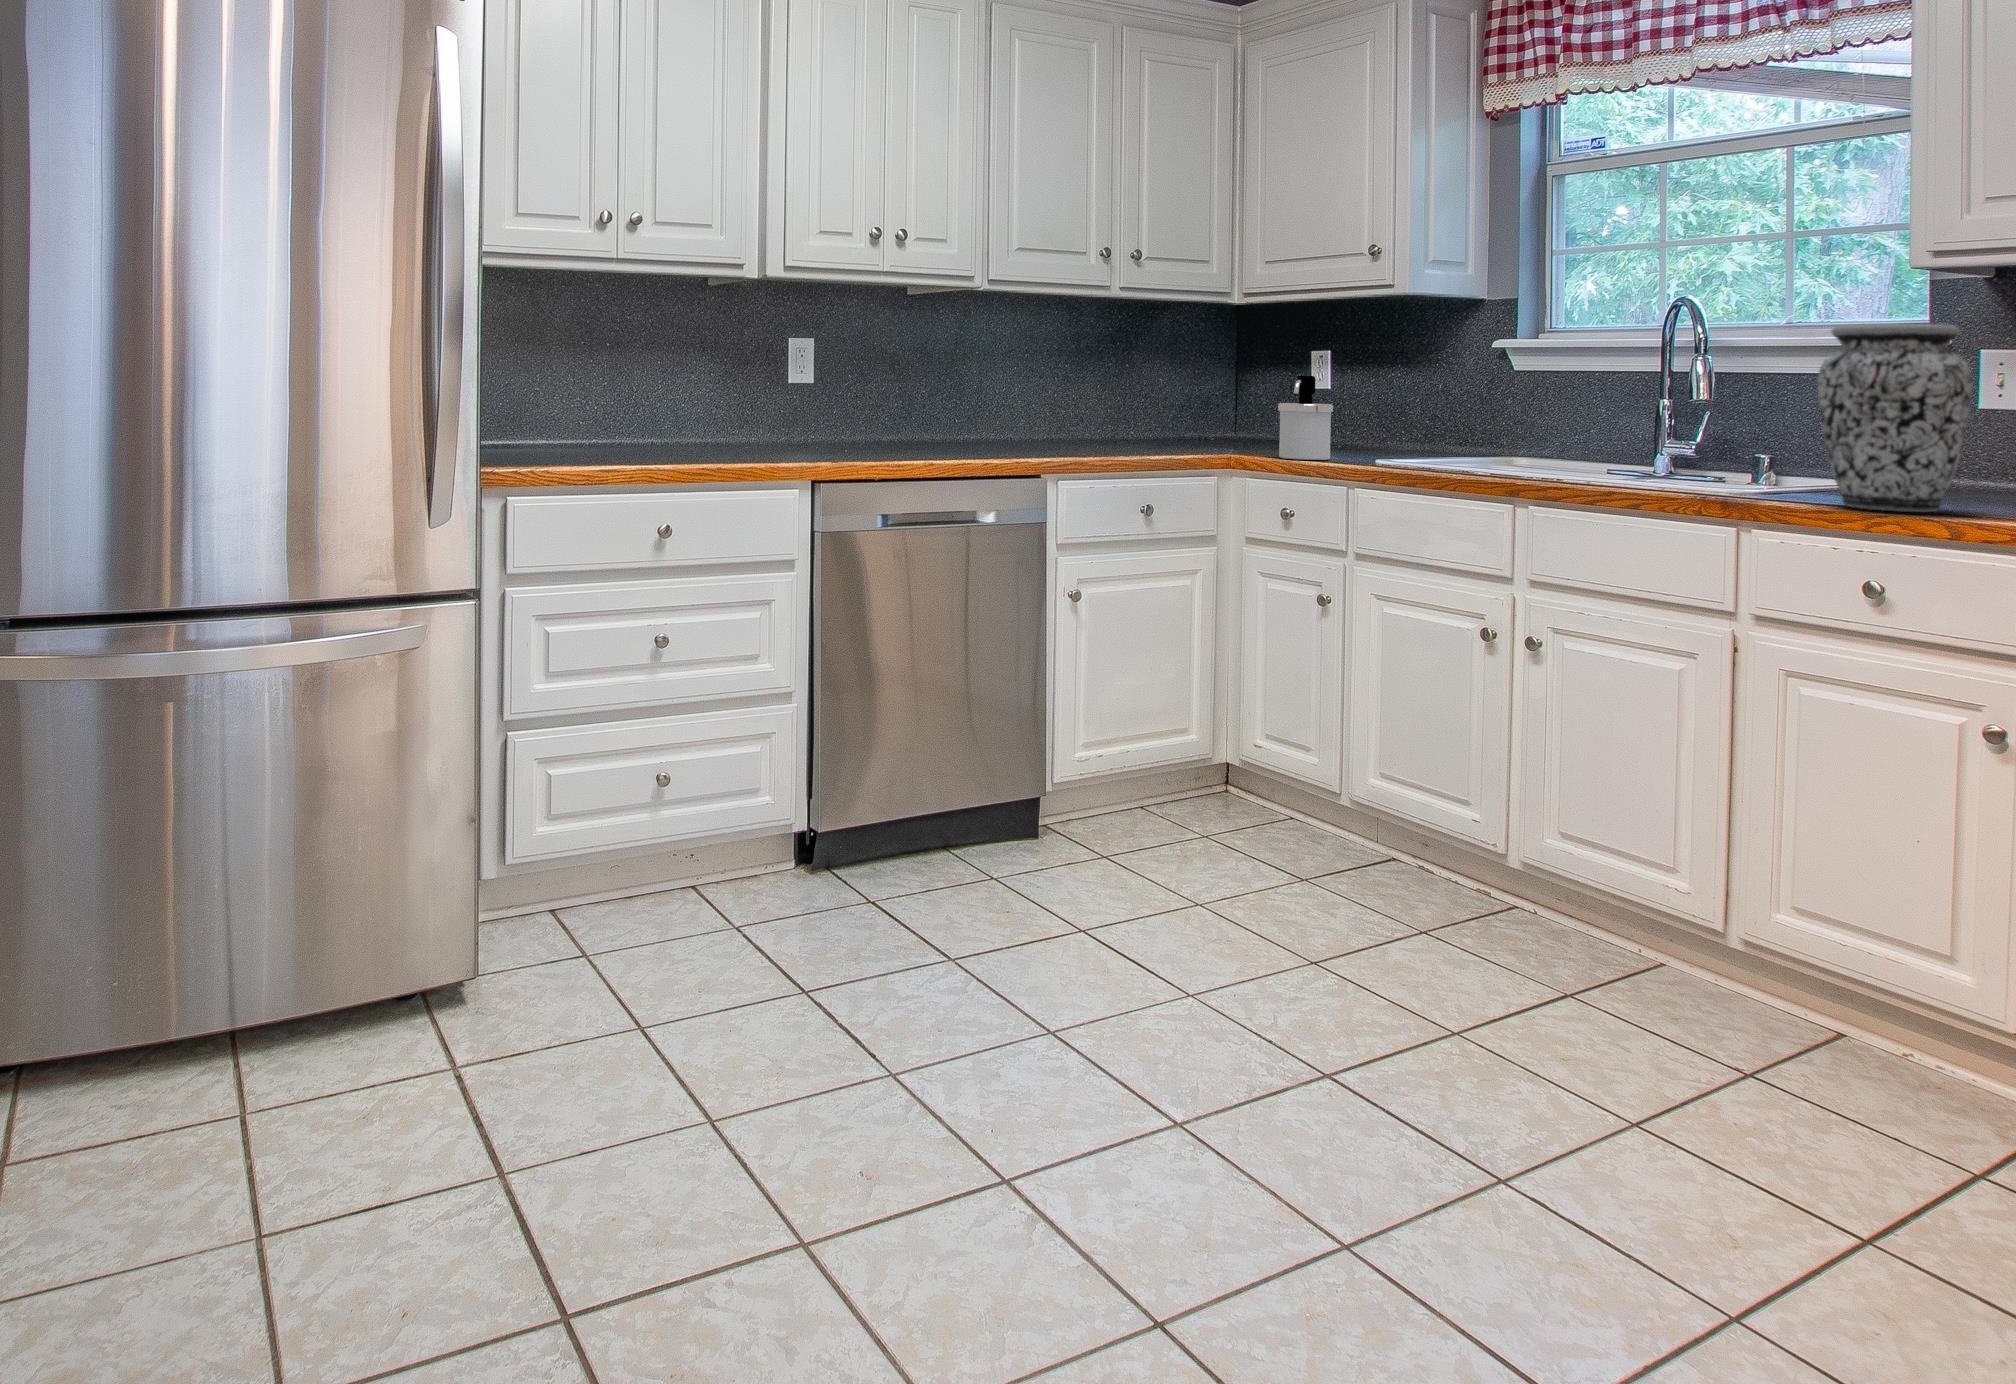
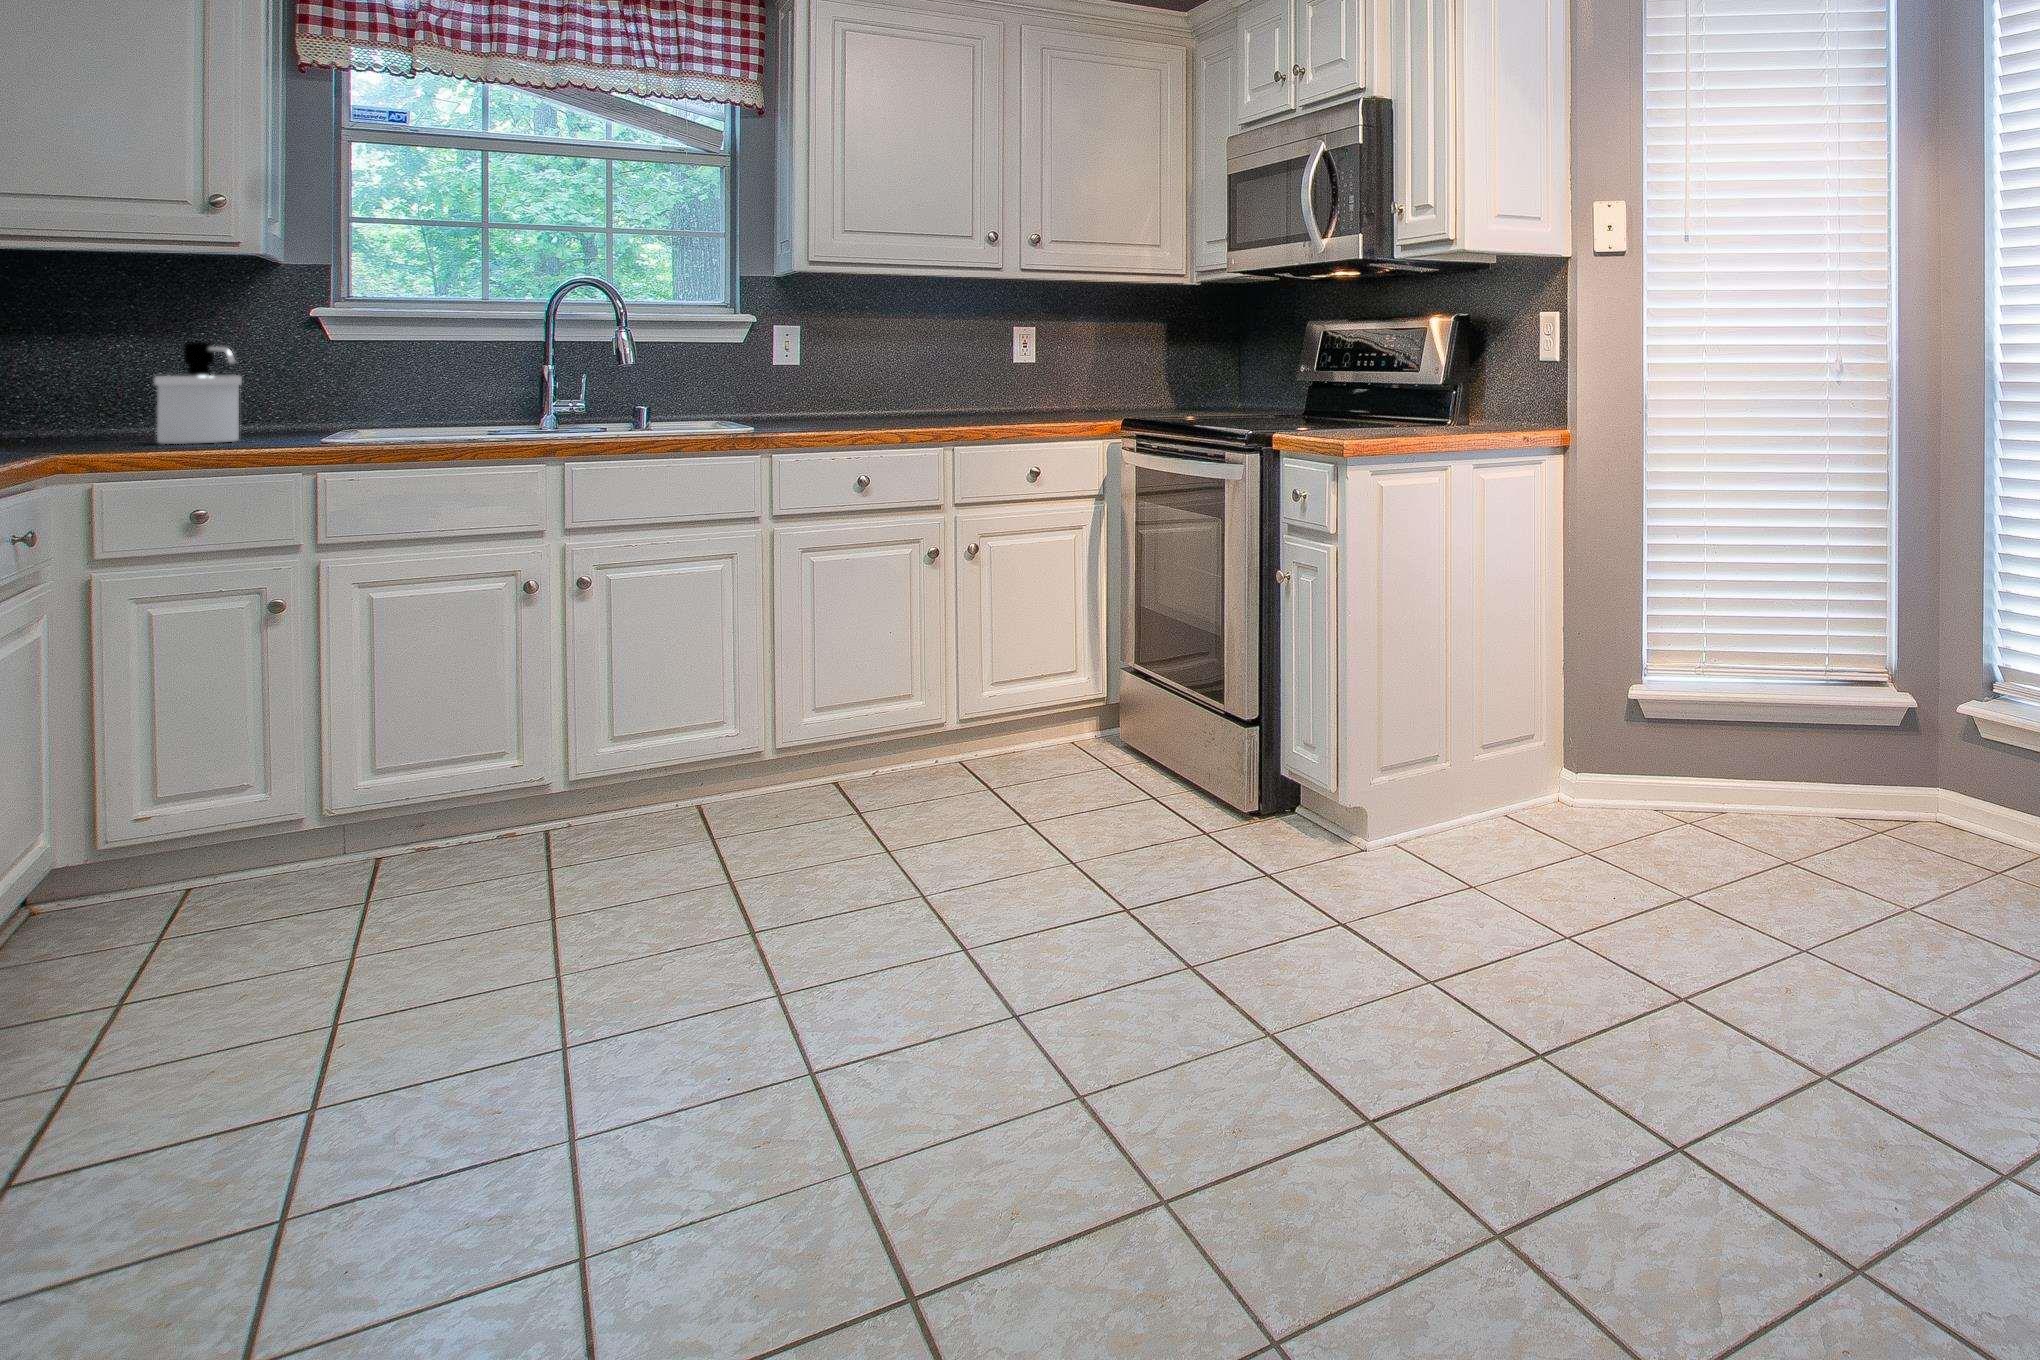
vase: present [1818,324,1973,512] -> none [812,309,898,431]

